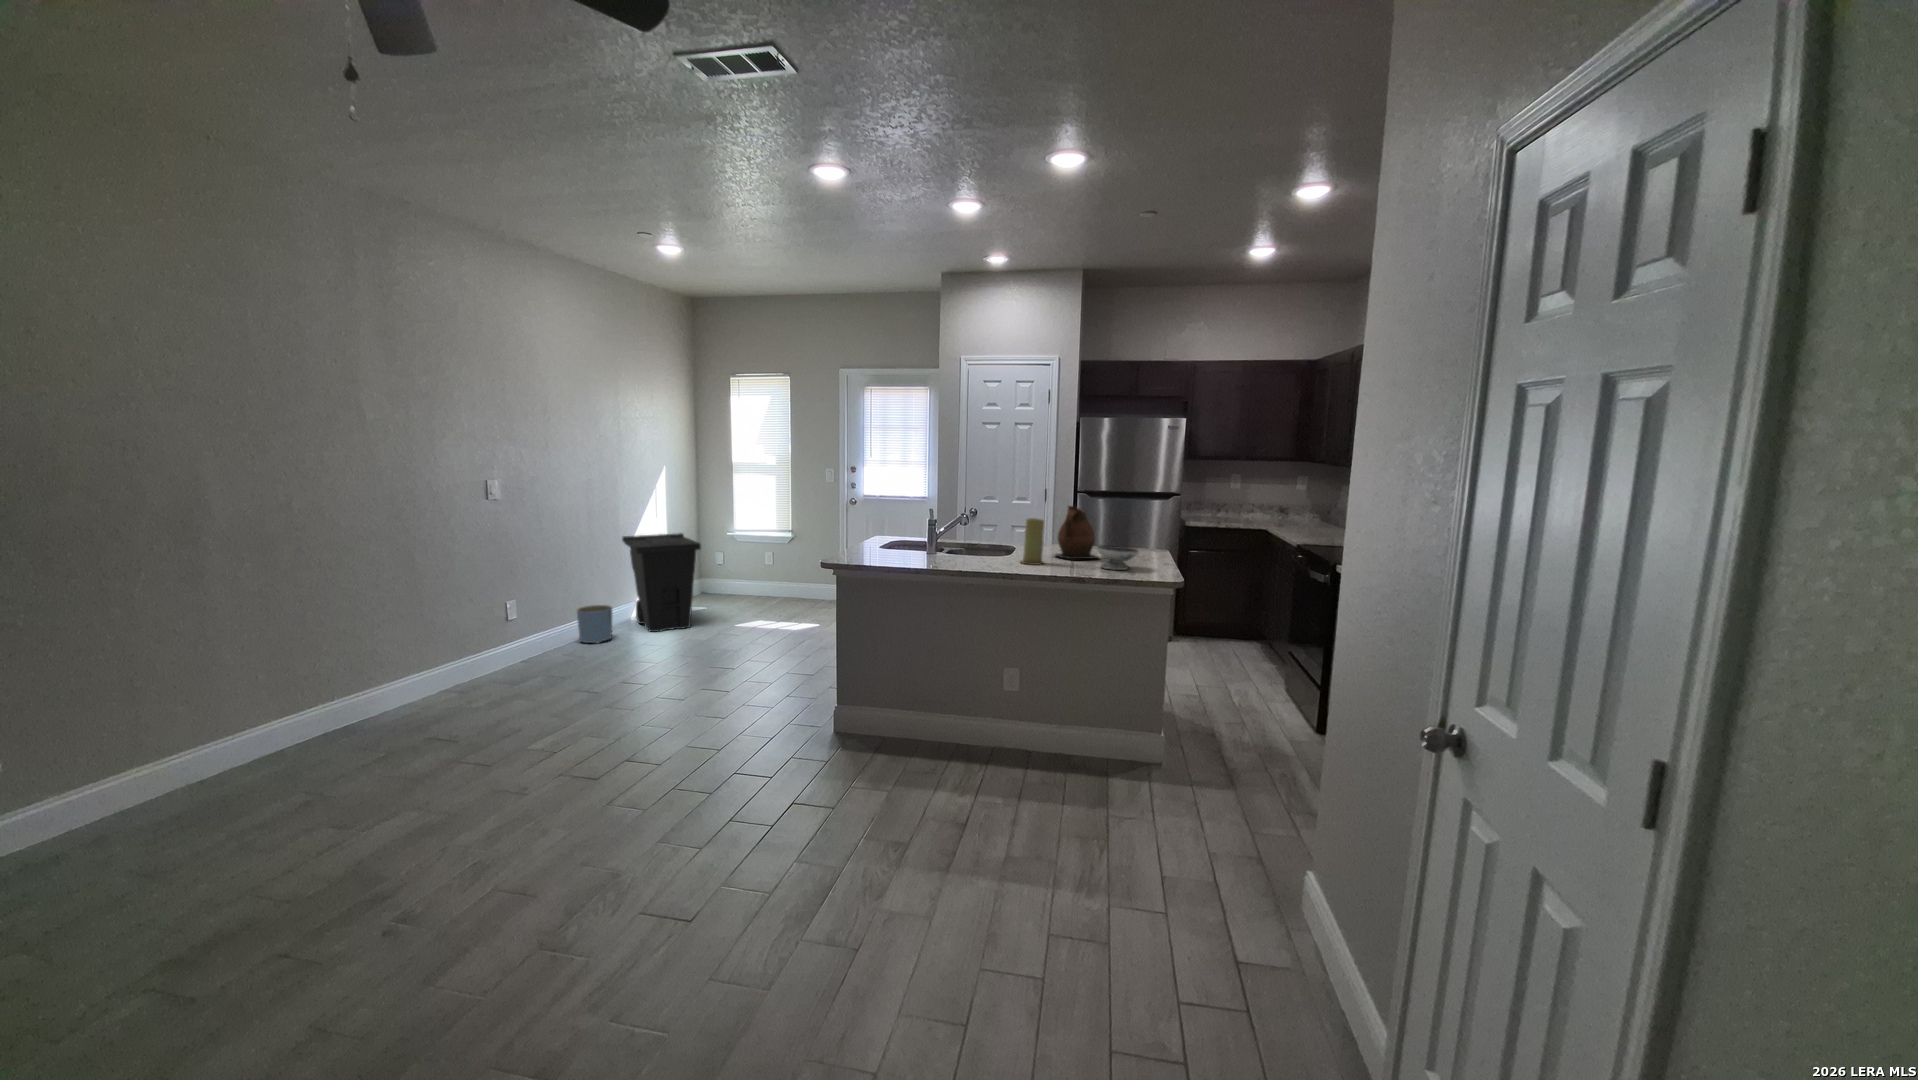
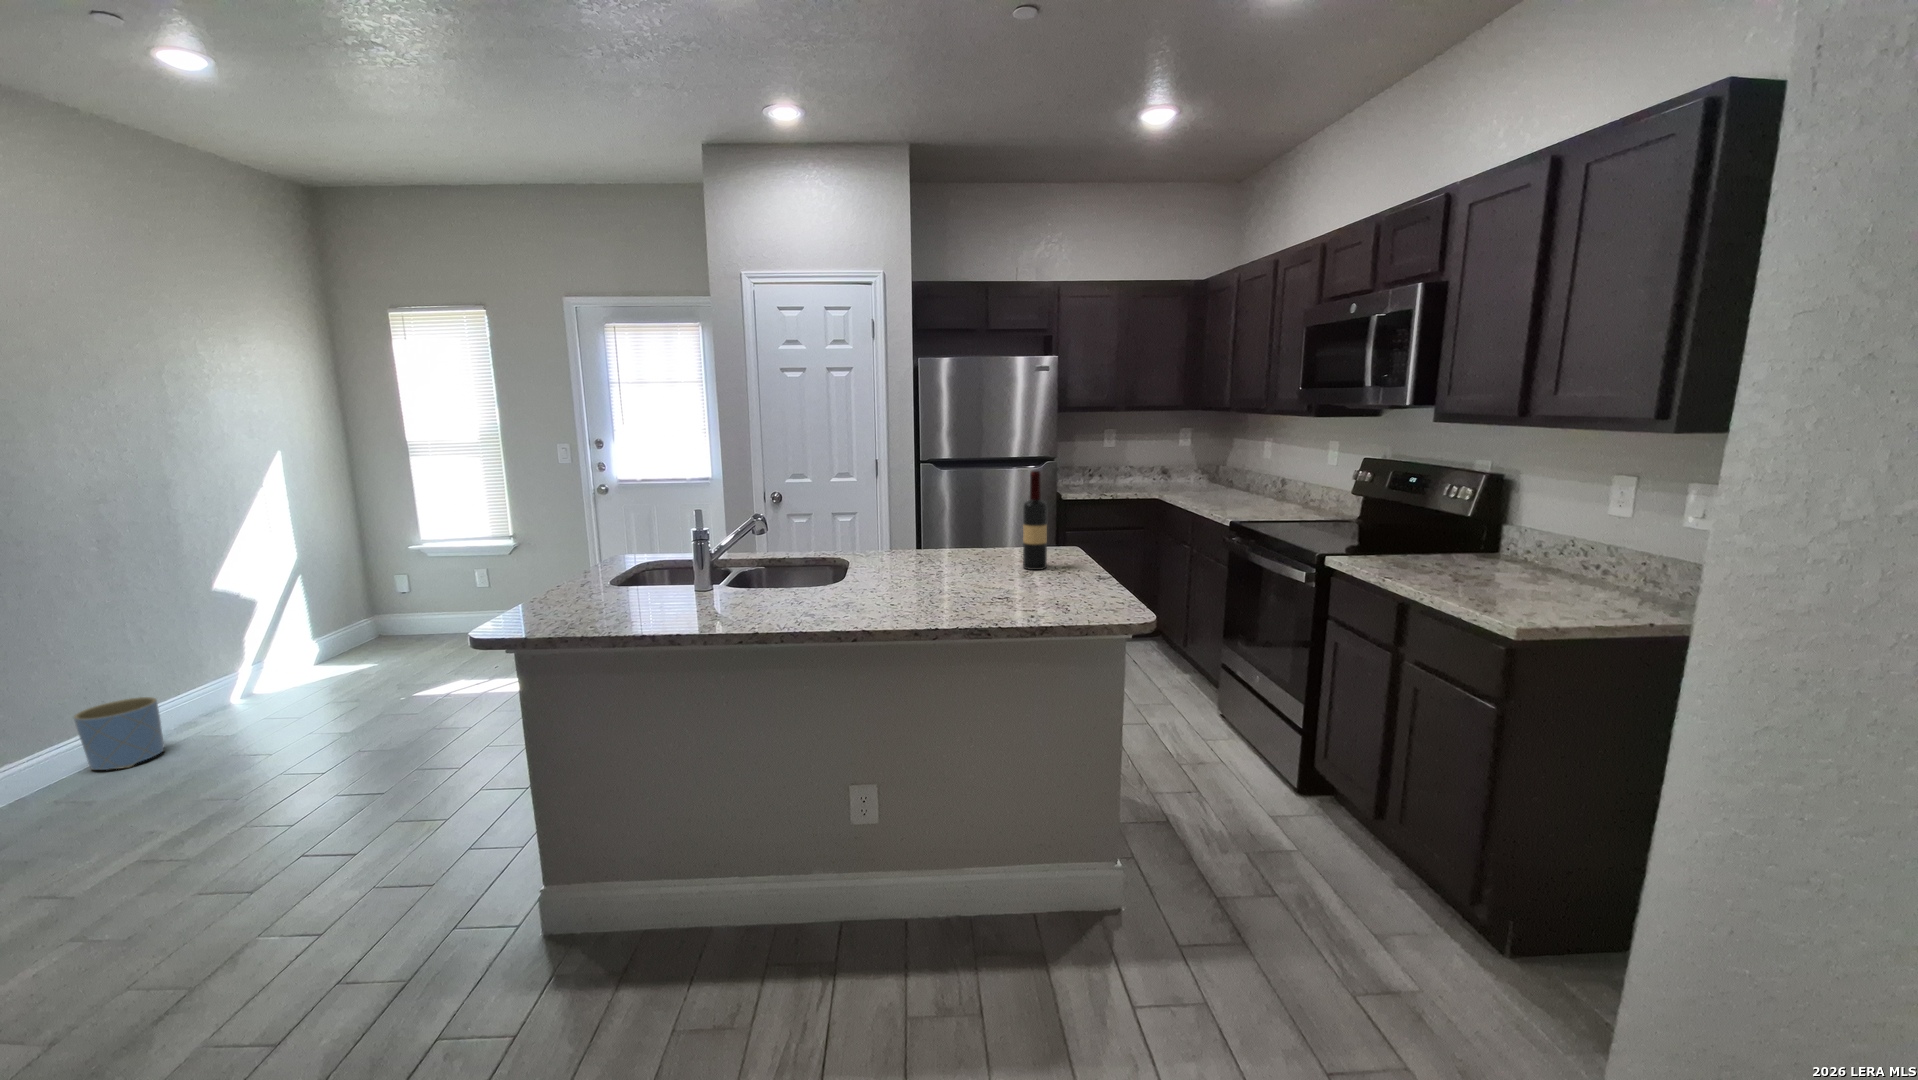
wine bottle: none [1130,494,1147,556] -> present [1023,470,1047,570]
ceramic pitcher: present [1056,506,1099,559] -> none [902,499,984,590]
candle: present [1021,518,1044,565] -> none [849,527,894,612]
trash can: present [622,533,701,632] -> none [186,557,336,726]
bowl: present [1097,546,1138,570] -> none [982,566,1054,611]

